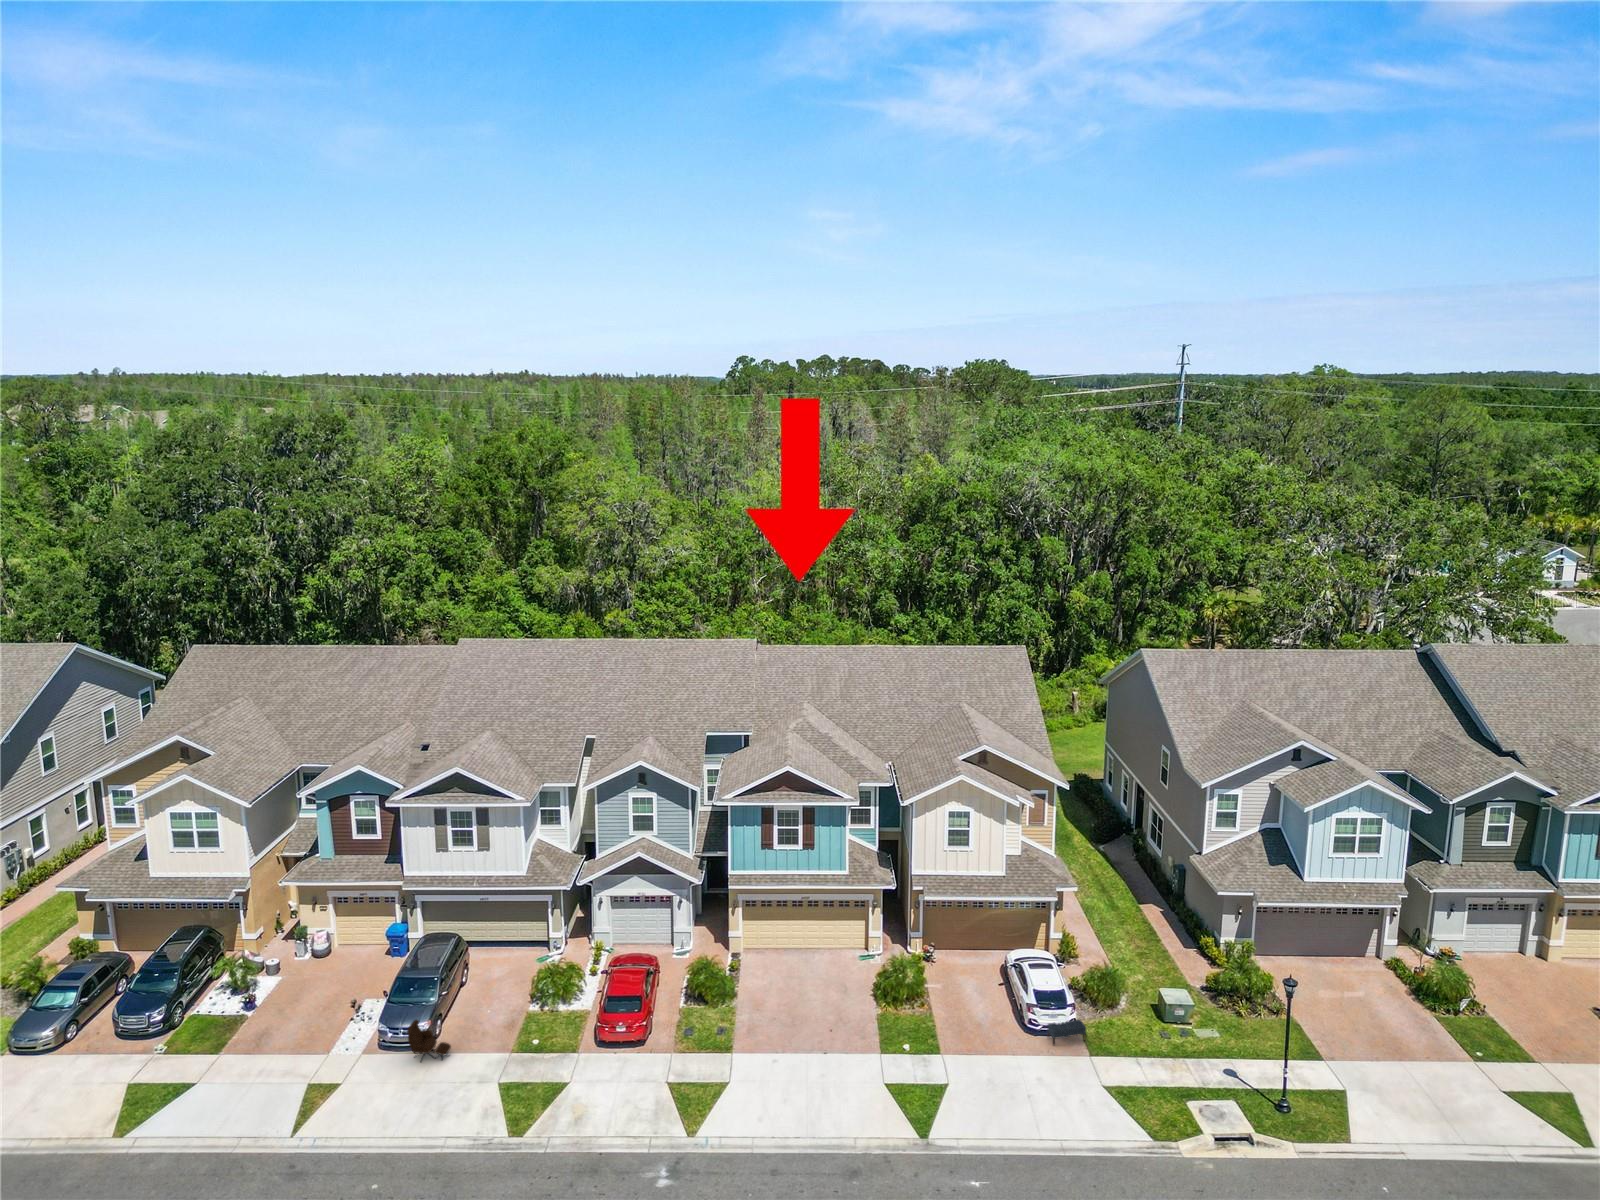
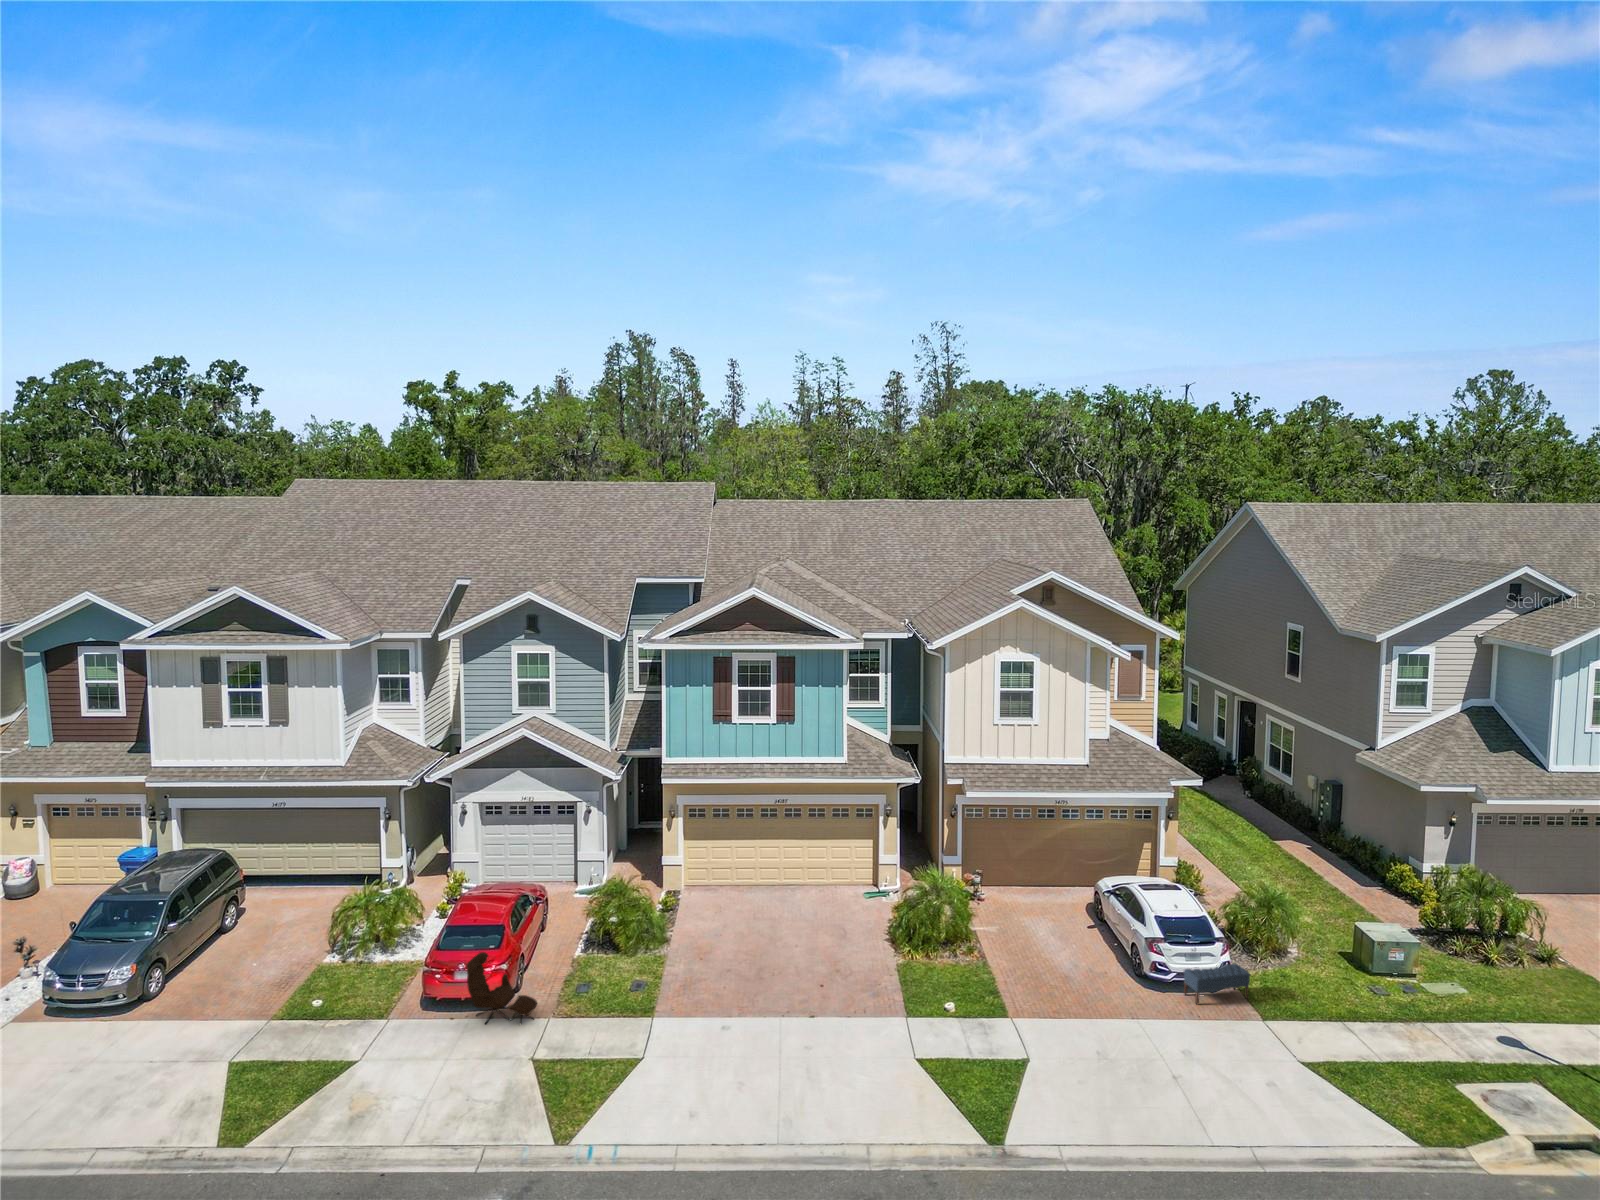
lounge chair: present [407,1020,451,1058] -> present [467,952,537,1024]

